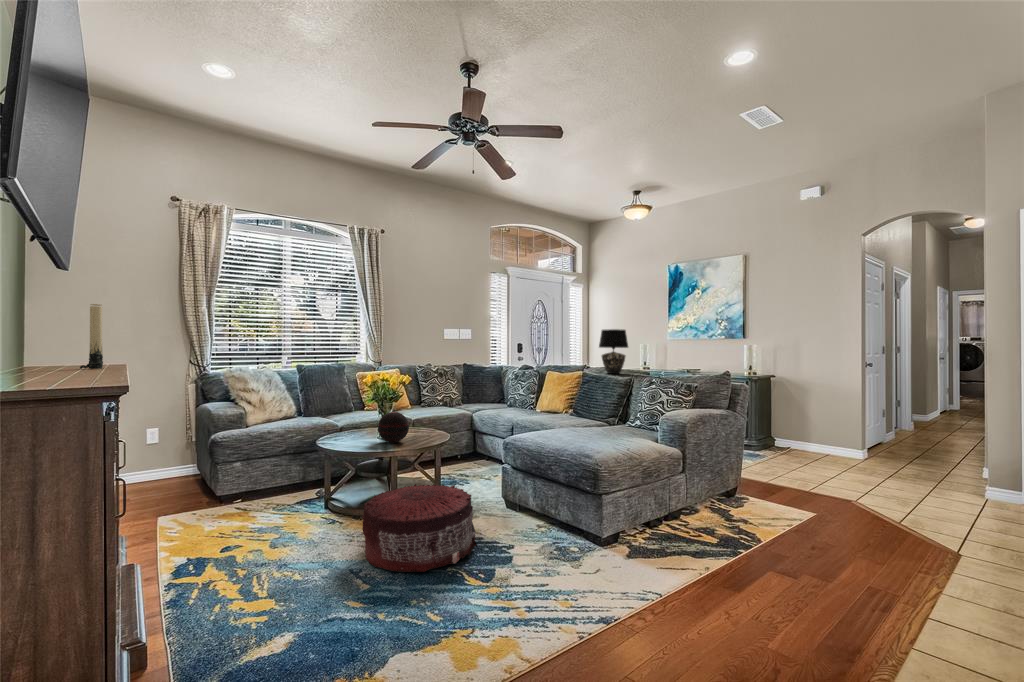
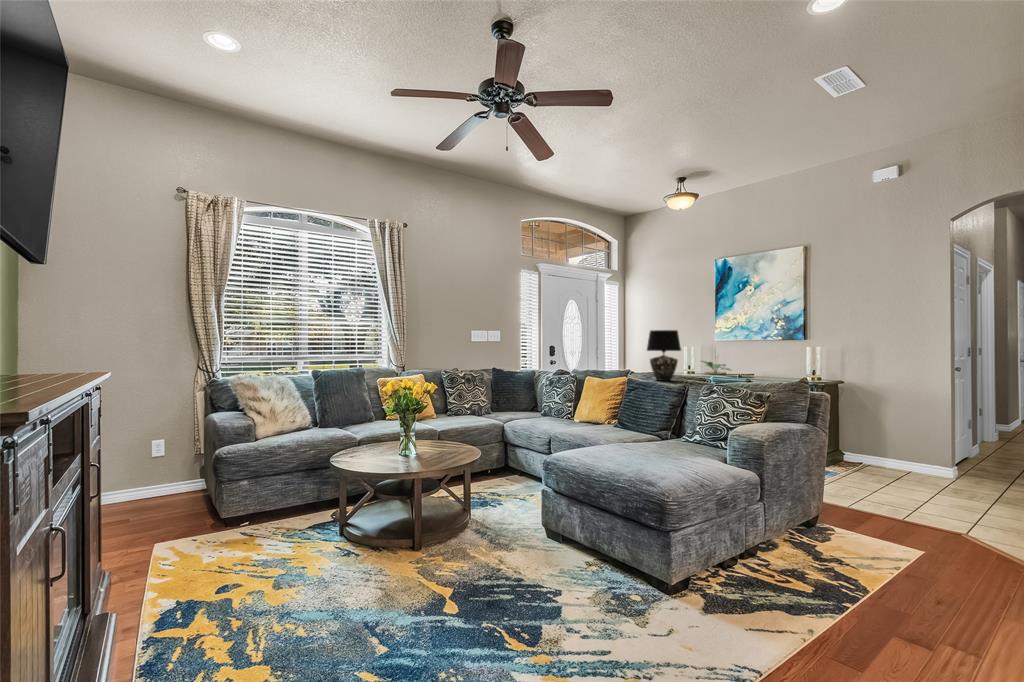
candle: present [80,304,103,369] -> none [35,302,64,381]
potted plant: none [649,343,678,369] -> present [701,349,730,374]
decorative orb: present [378,412,409,443] -> none [399,426,434,462]
pouf: present [362,484,477,572] -> none [380,513,517,628]

